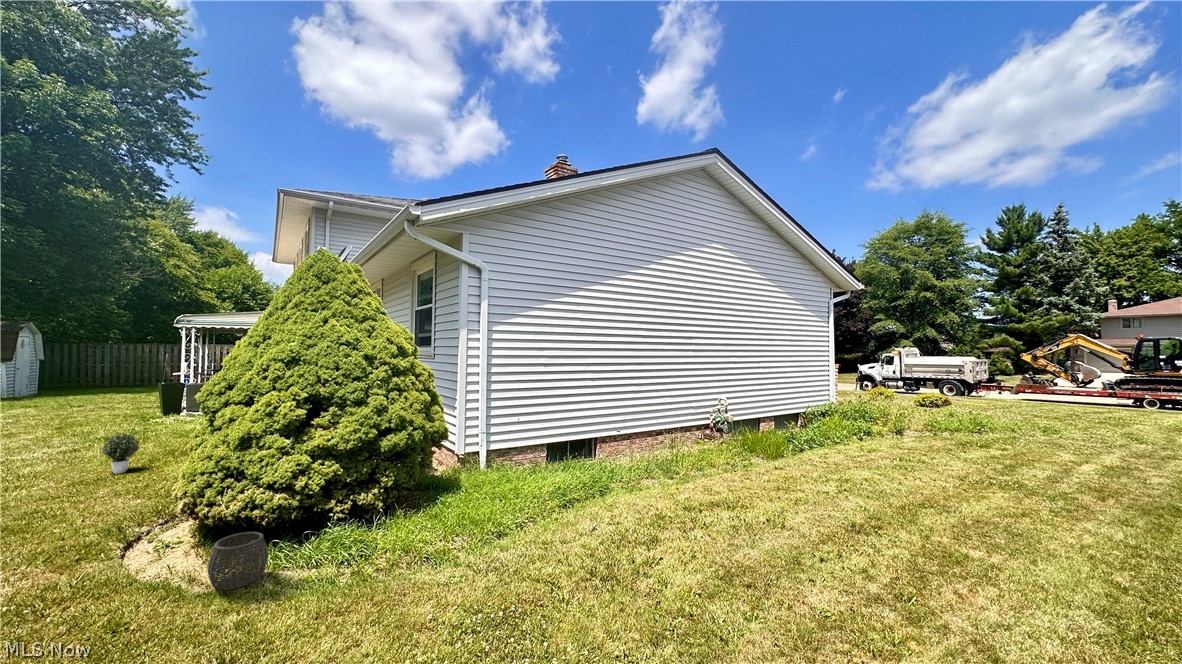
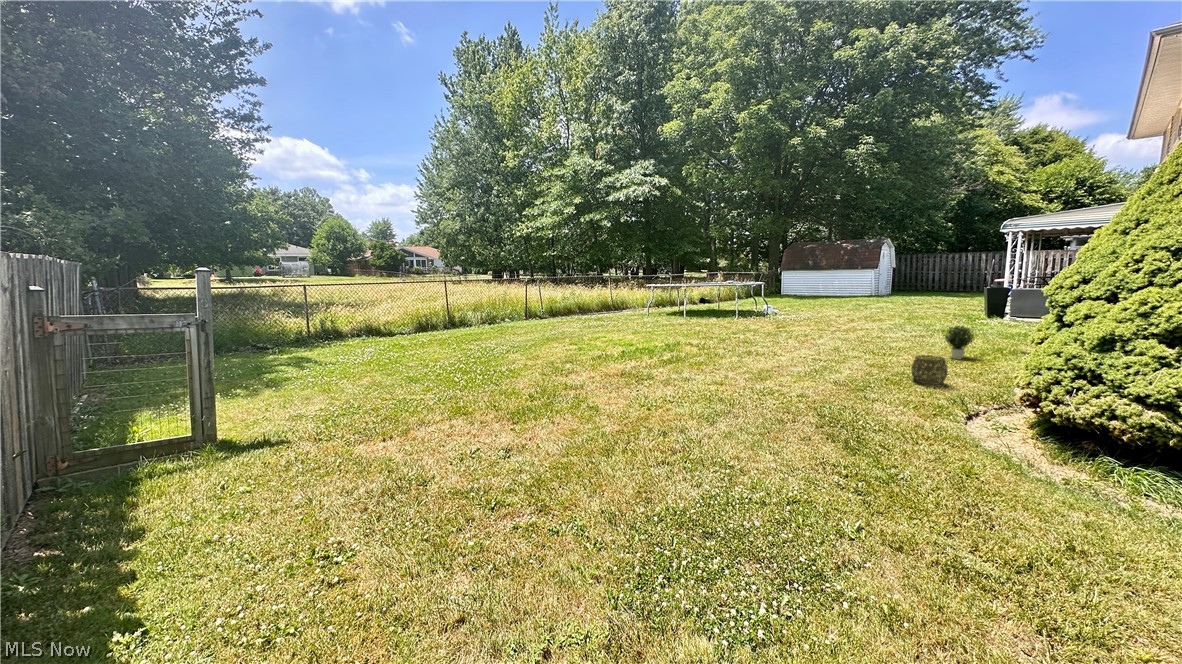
woven basket: present [207,532,268,591] -> present [911,355,948,385]

